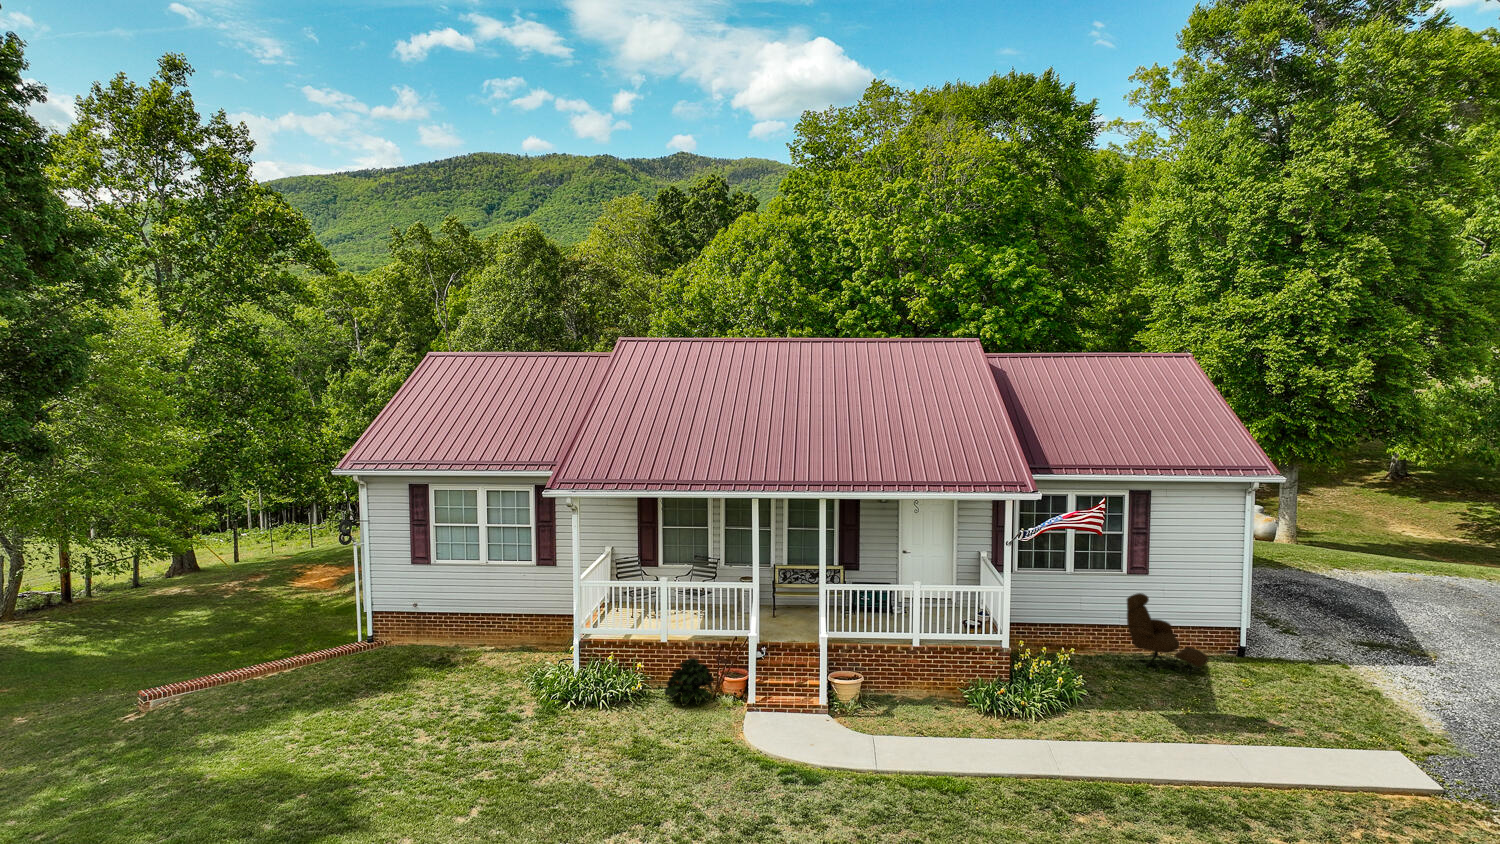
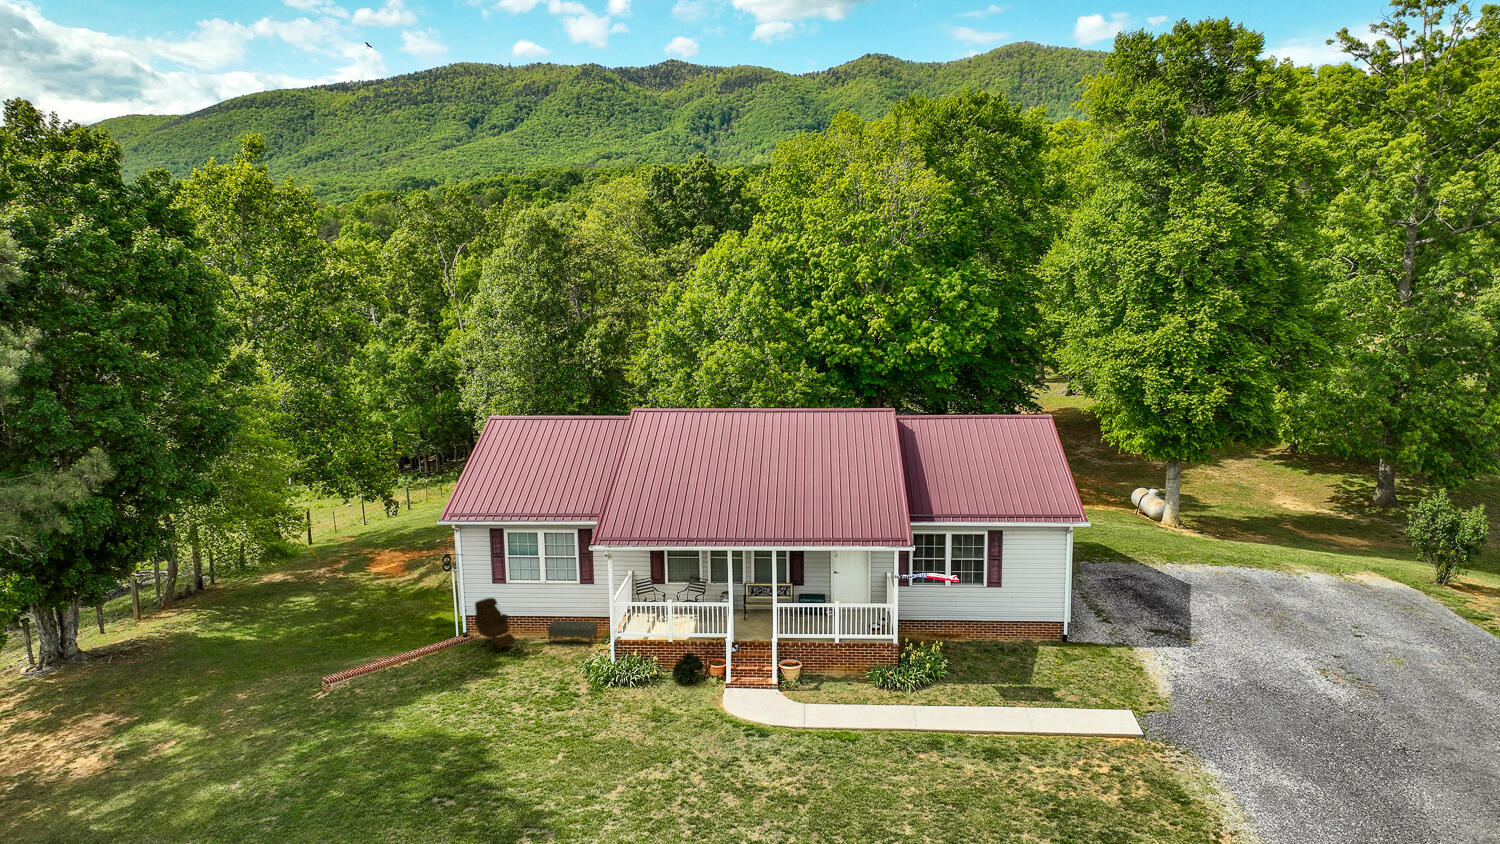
lounge chair: present [1127,593,1209,675] -> present [474,598,515,649]
bench: none [484,619,557,657] -> present [547,621,597,647]

